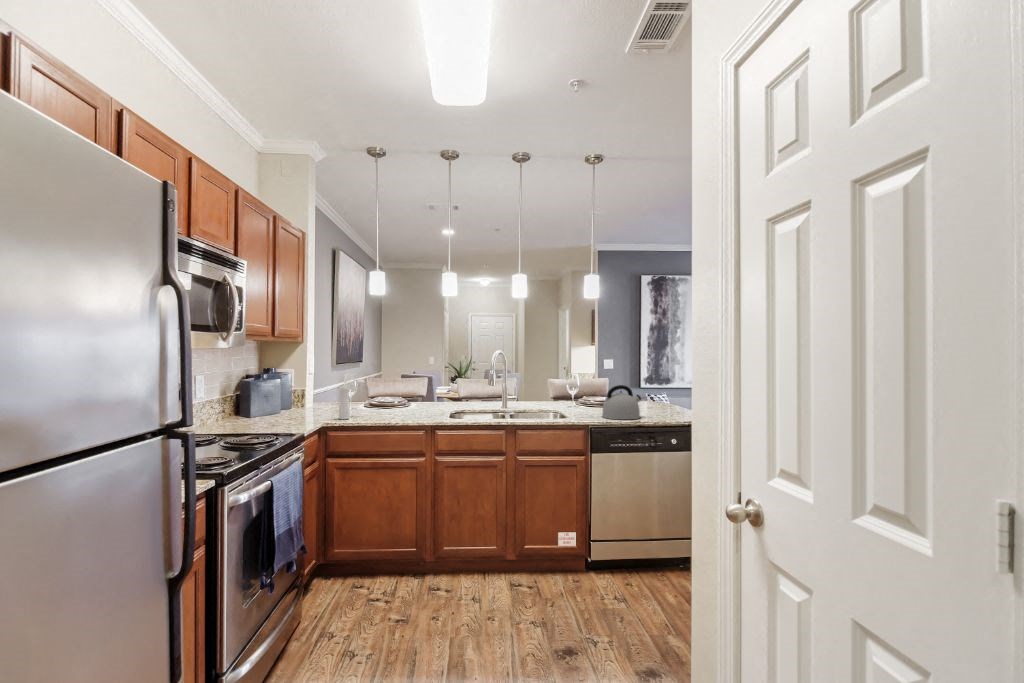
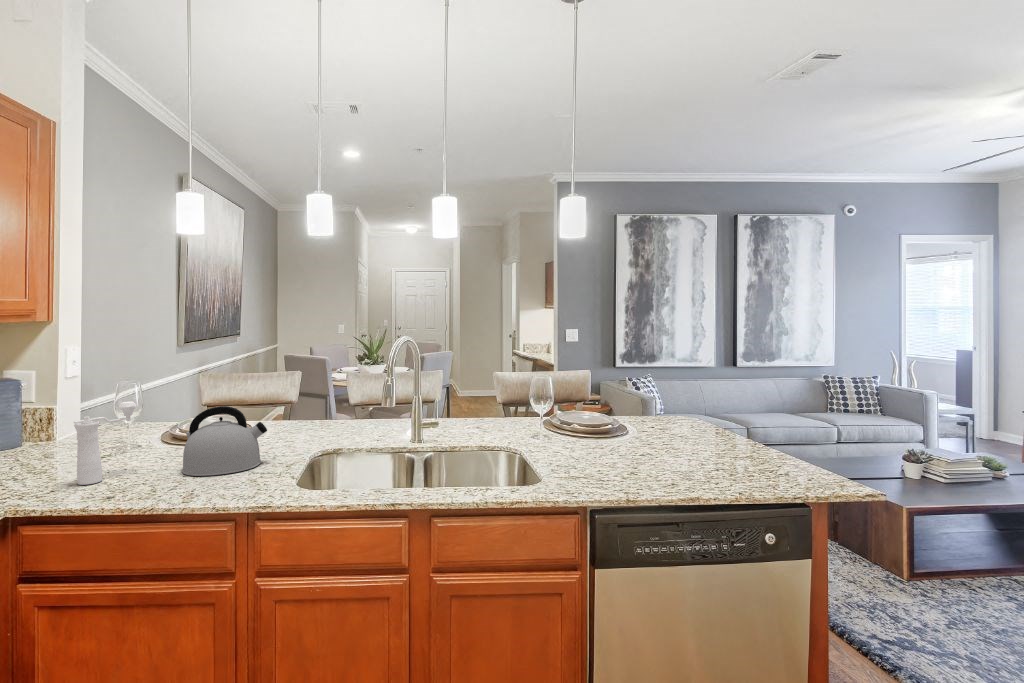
kettle: present [602,385,641,419] -> present [182,406,267,476]

